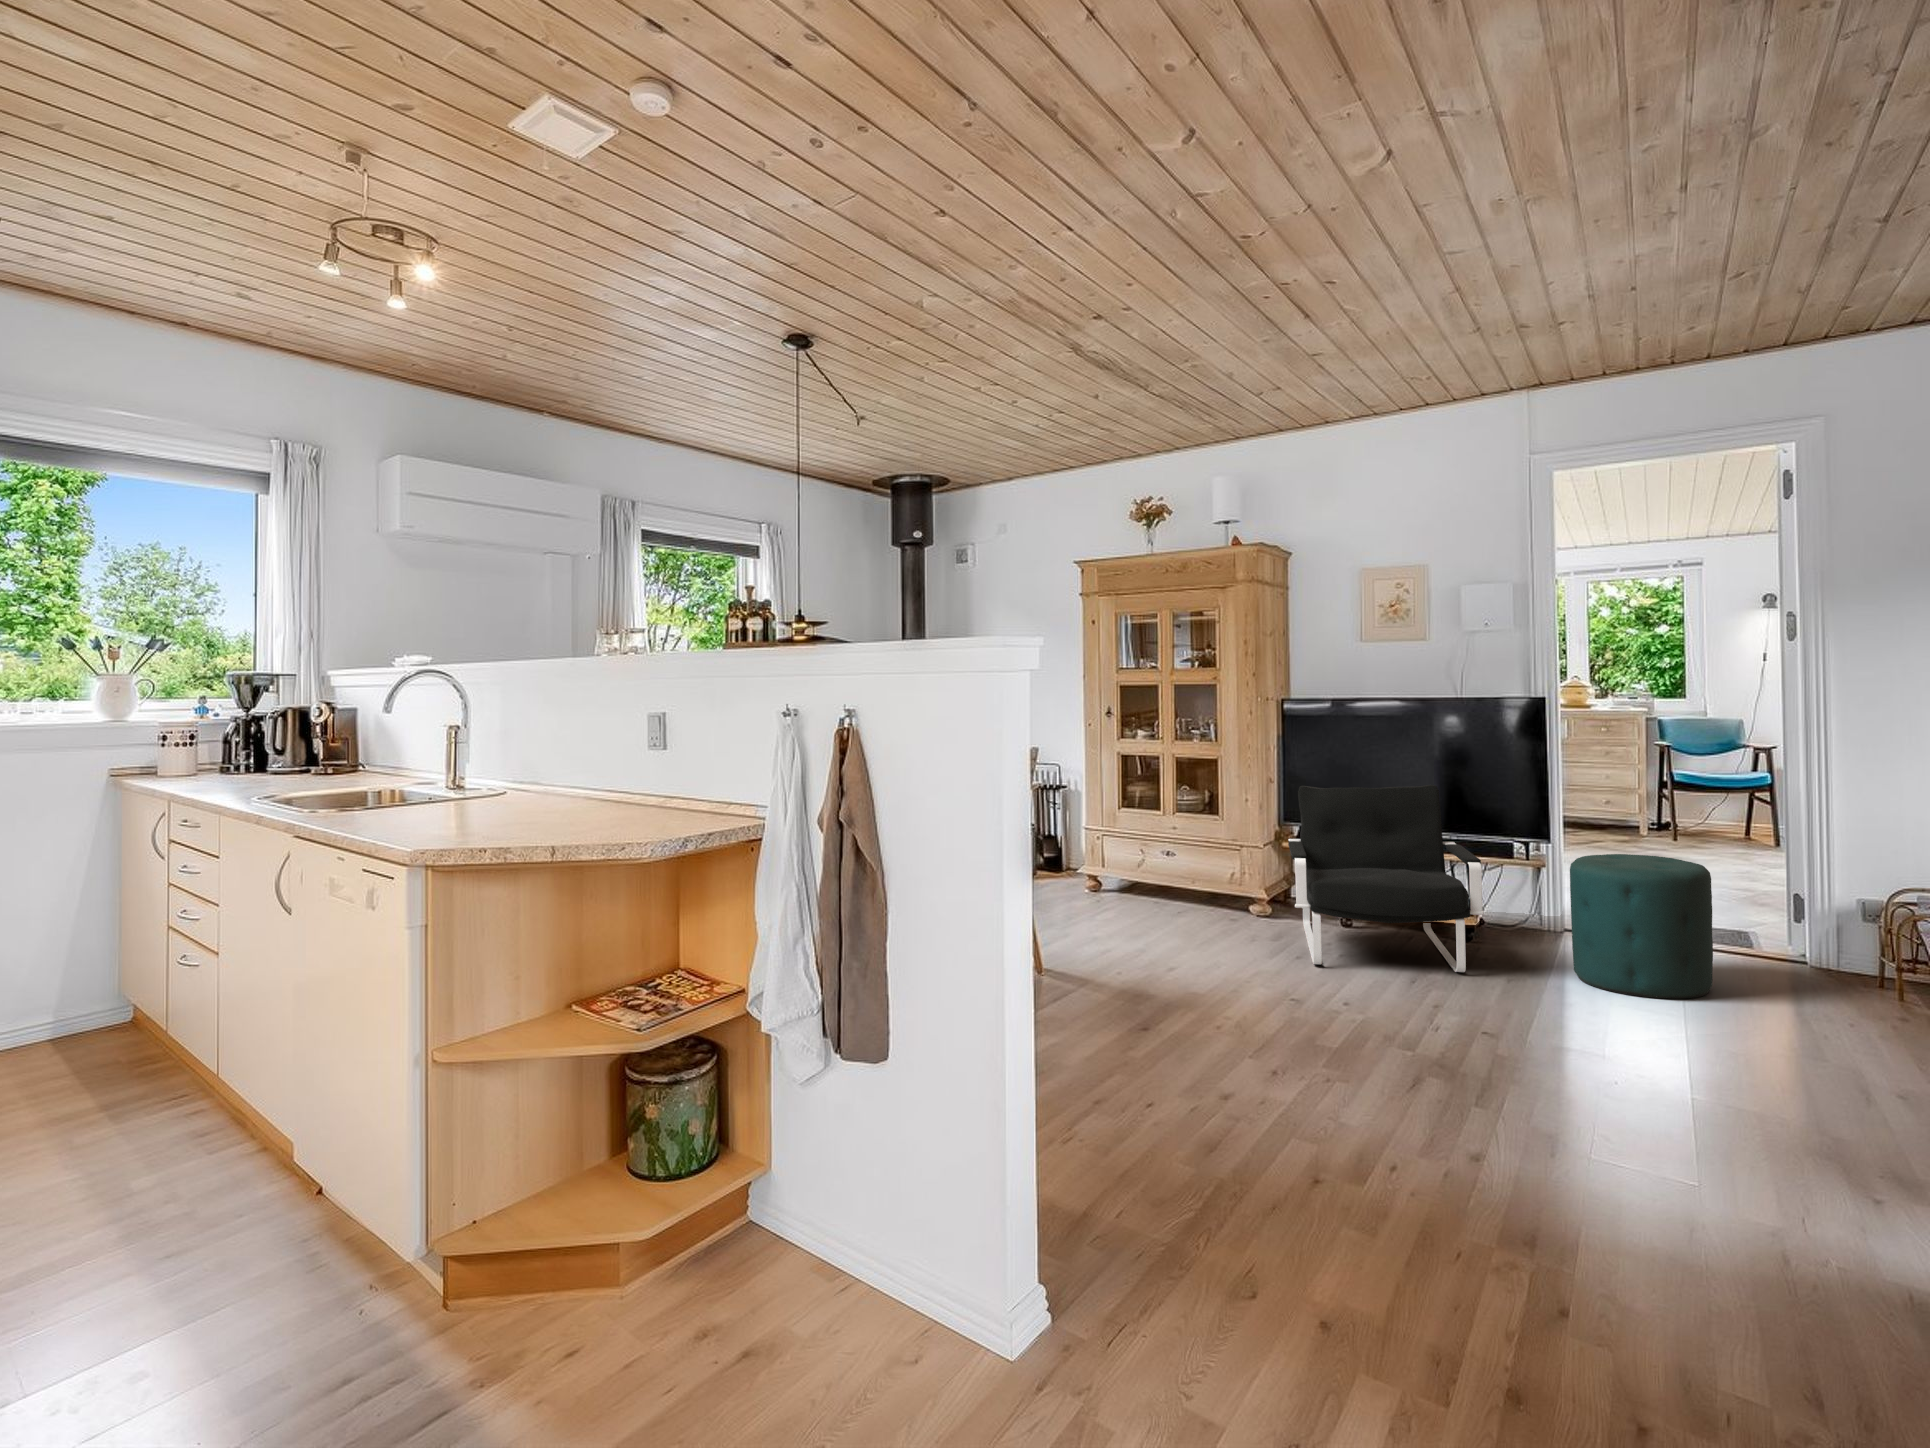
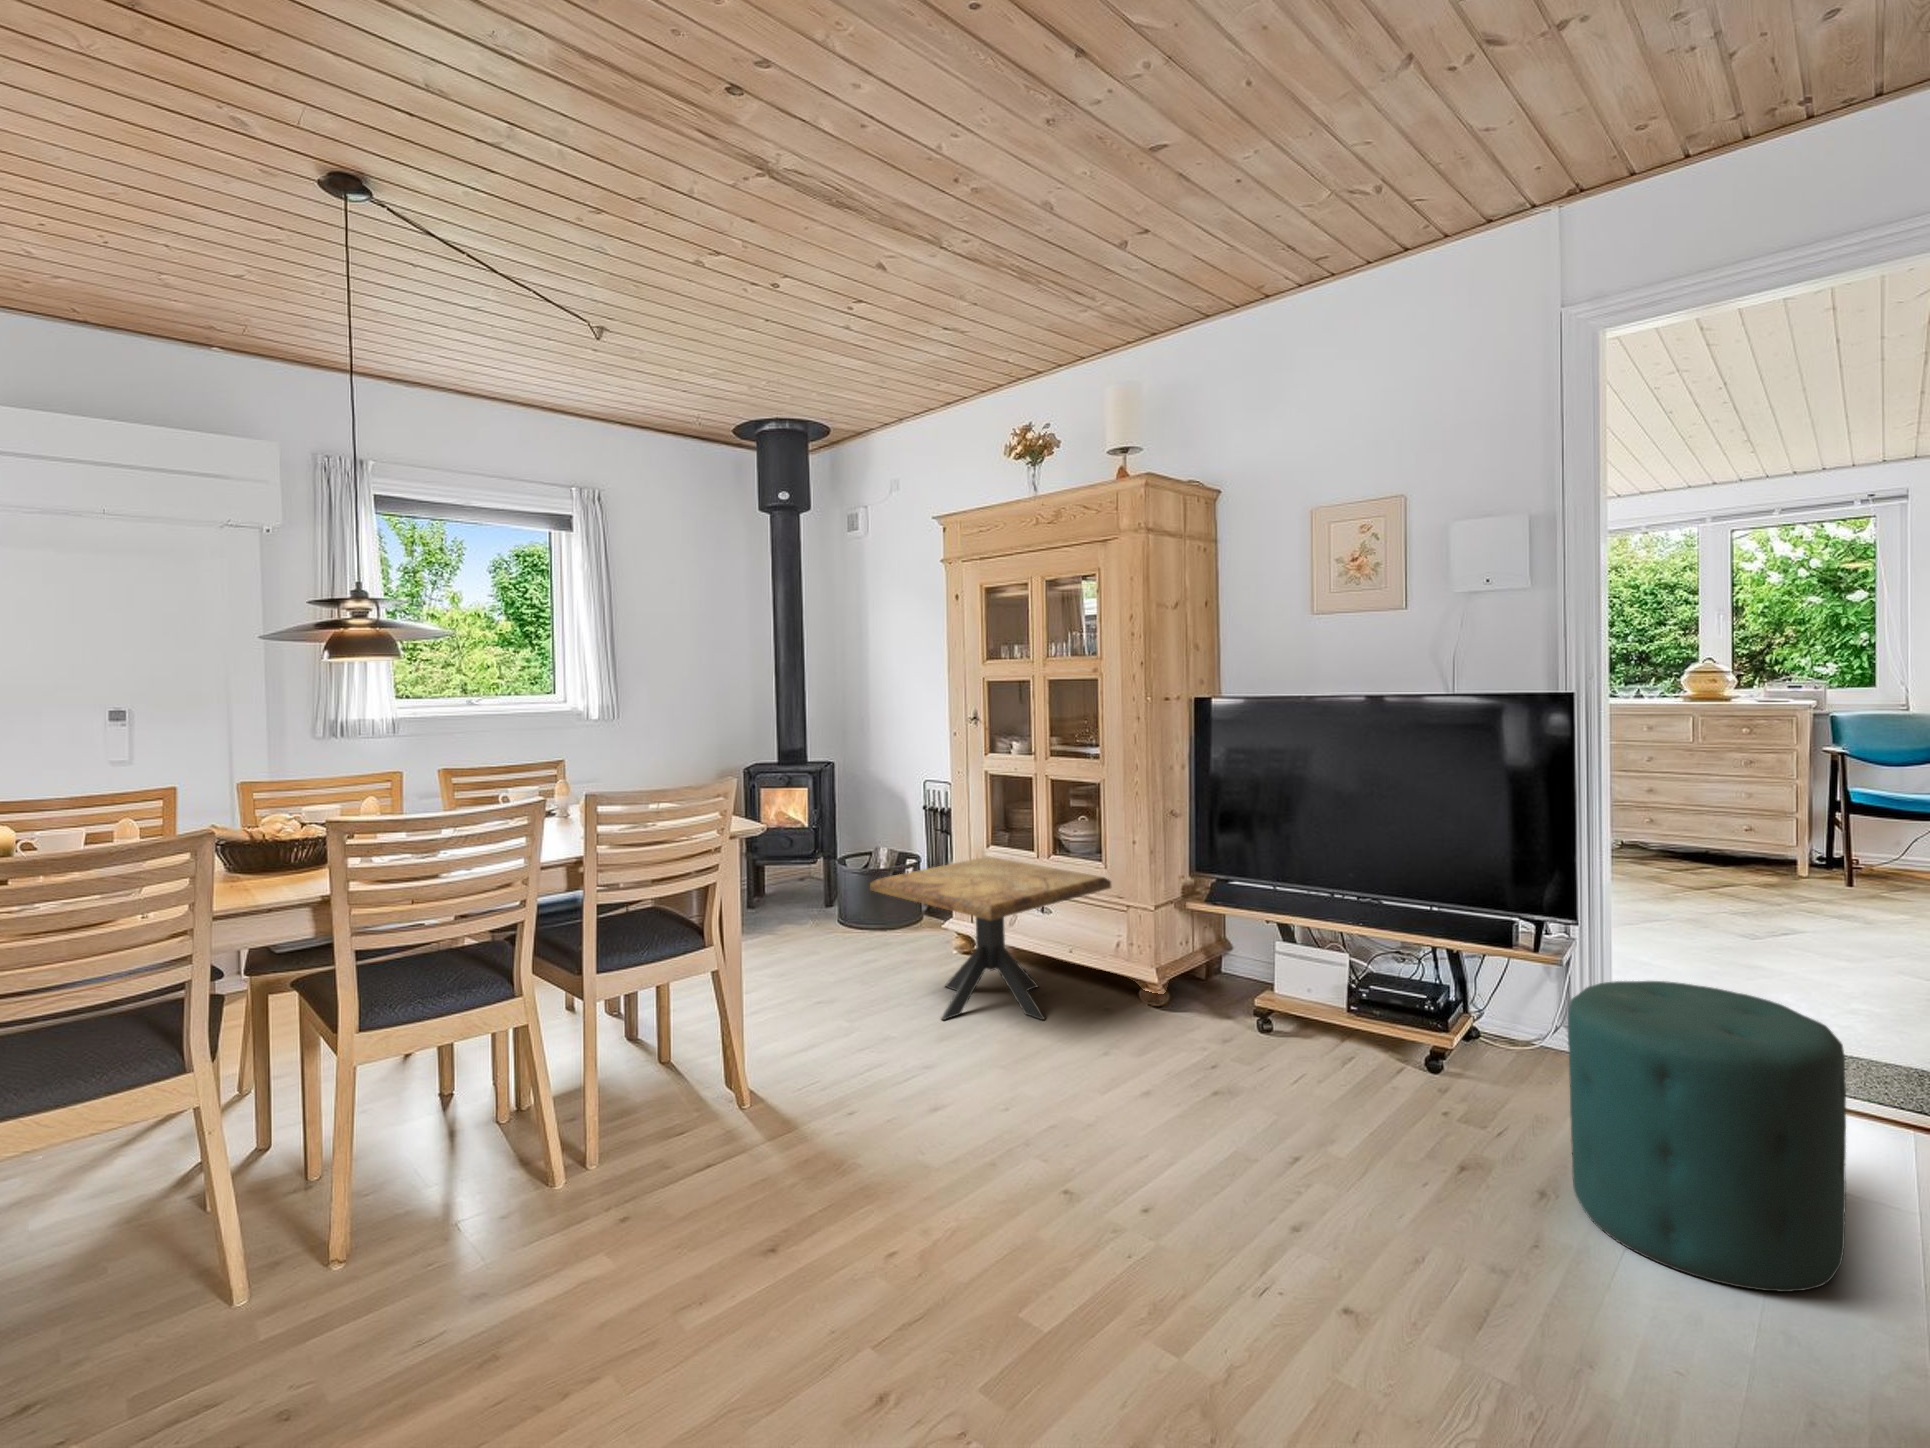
armchair: present [1288,785,1484,972] -> none [1113,827,1409,1165]
side table: none [1063,821,1233,932] -> present [870,856,1111,1020]

